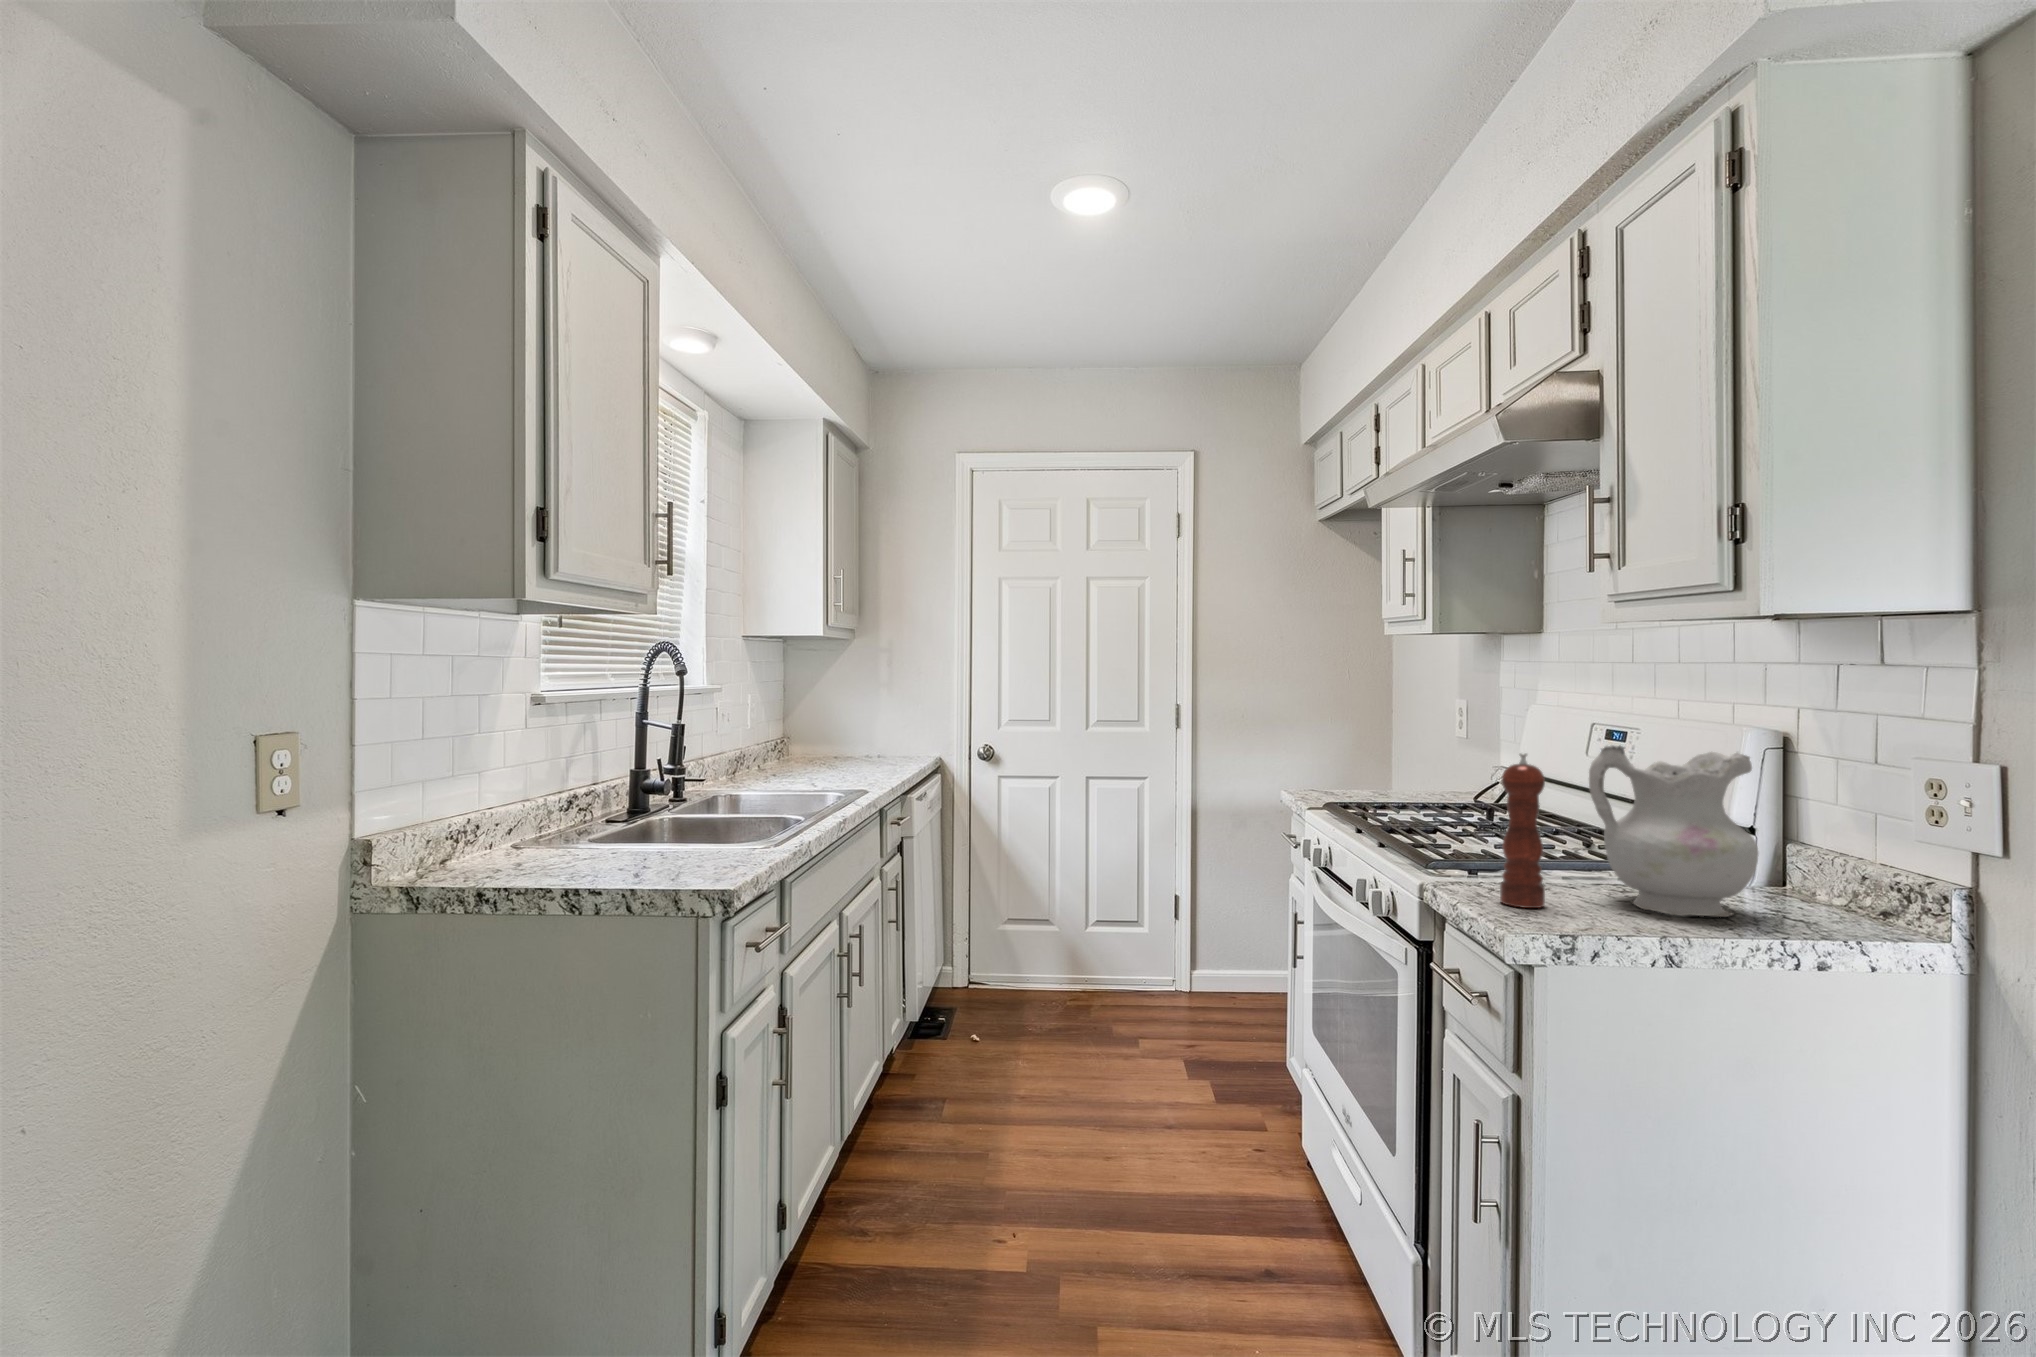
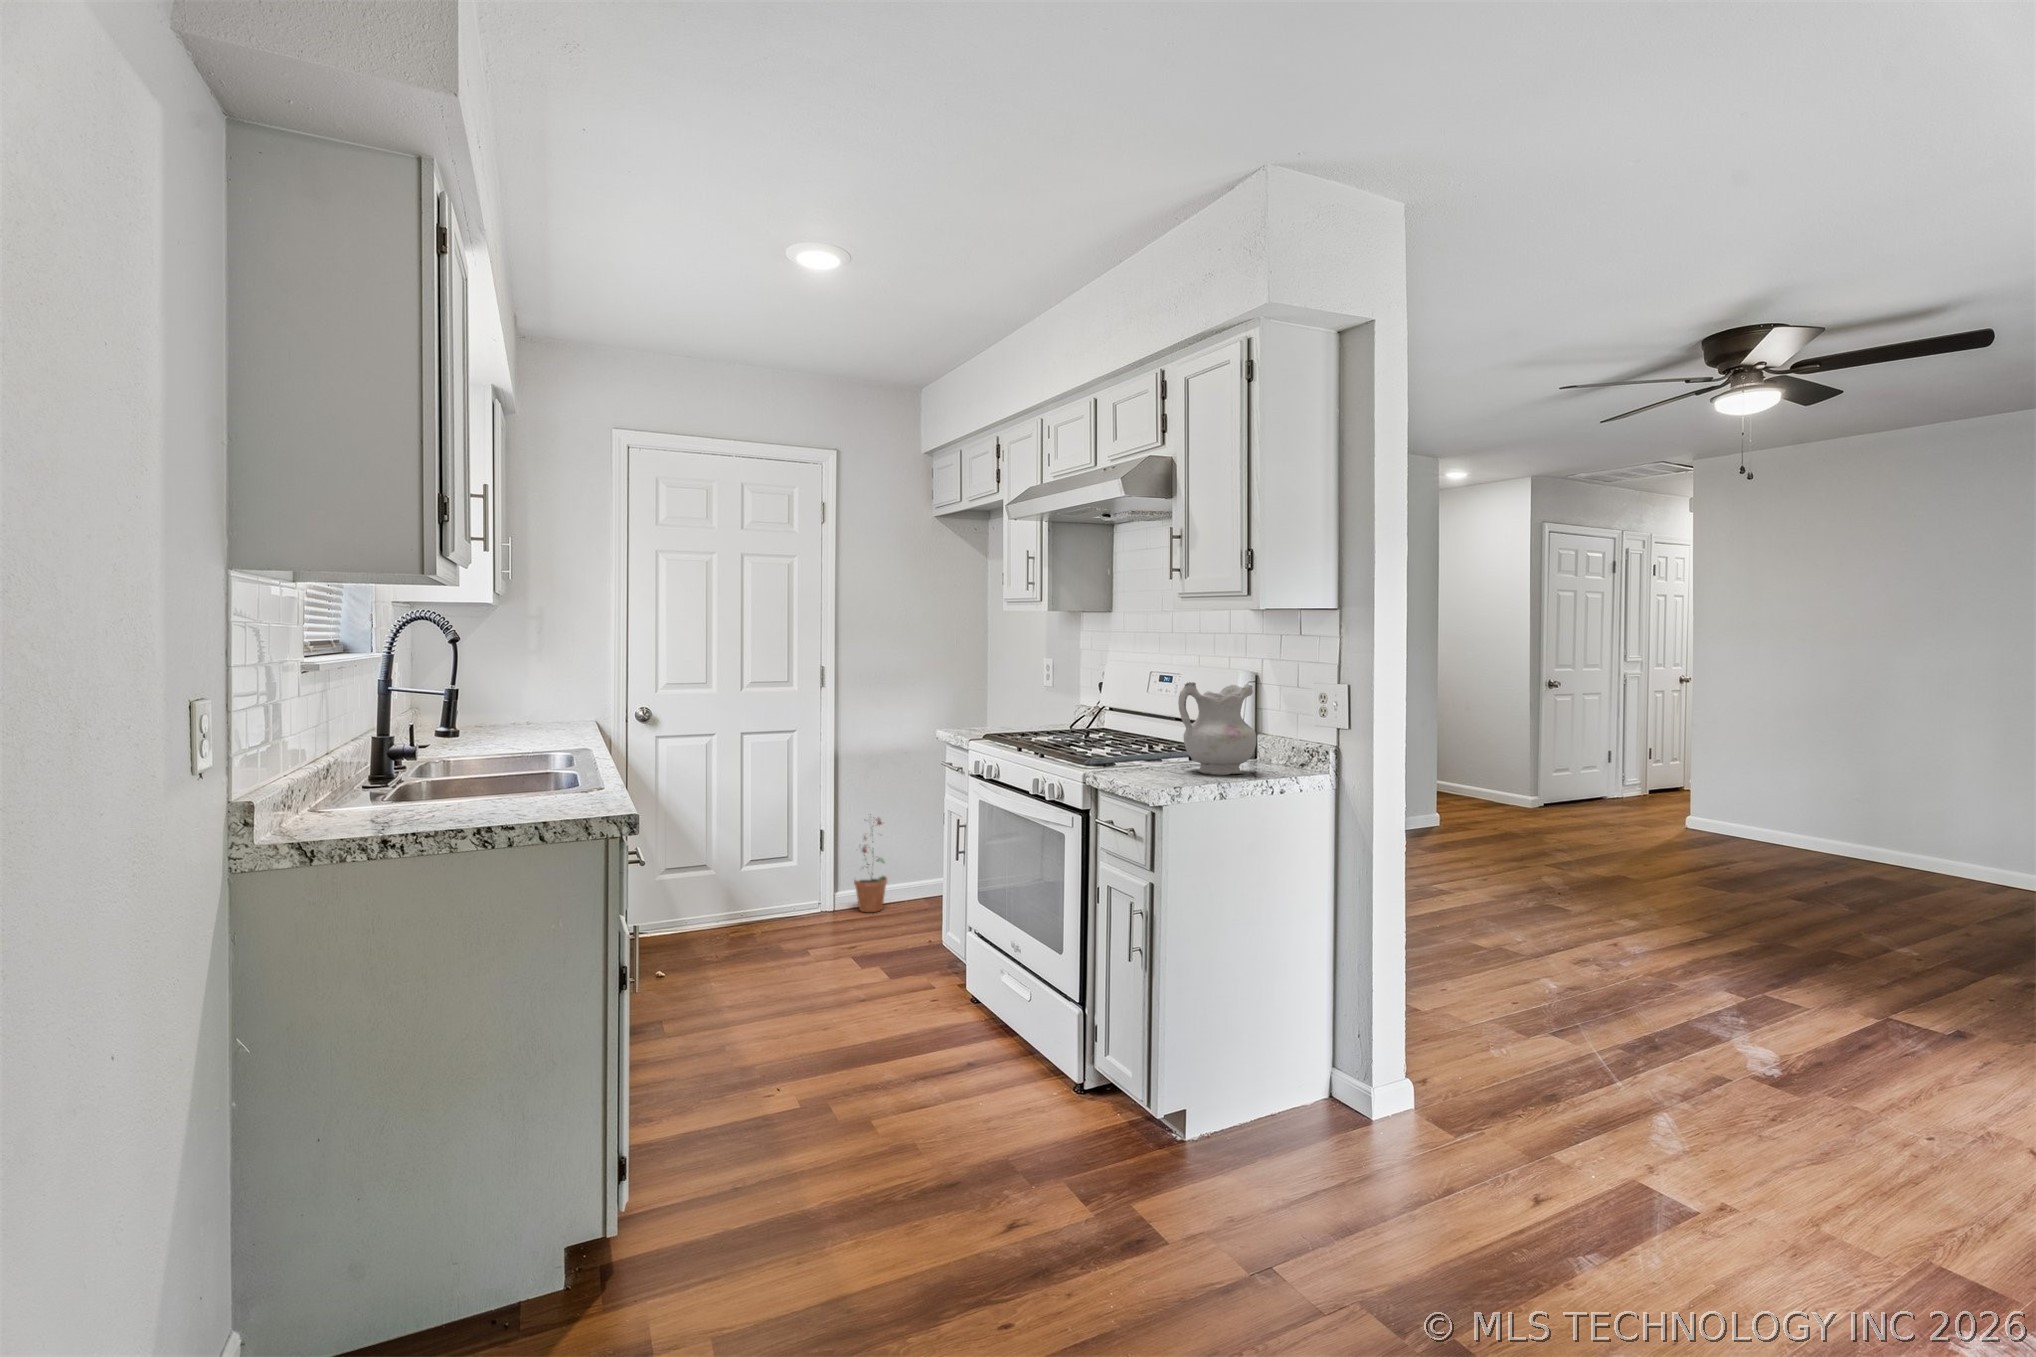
pepper mill: present [1500,753,1545,908] -> none [1138,688,1161,777]
potted plant: none [1201,880,1254,1009] -> present [854,814,887,912]

